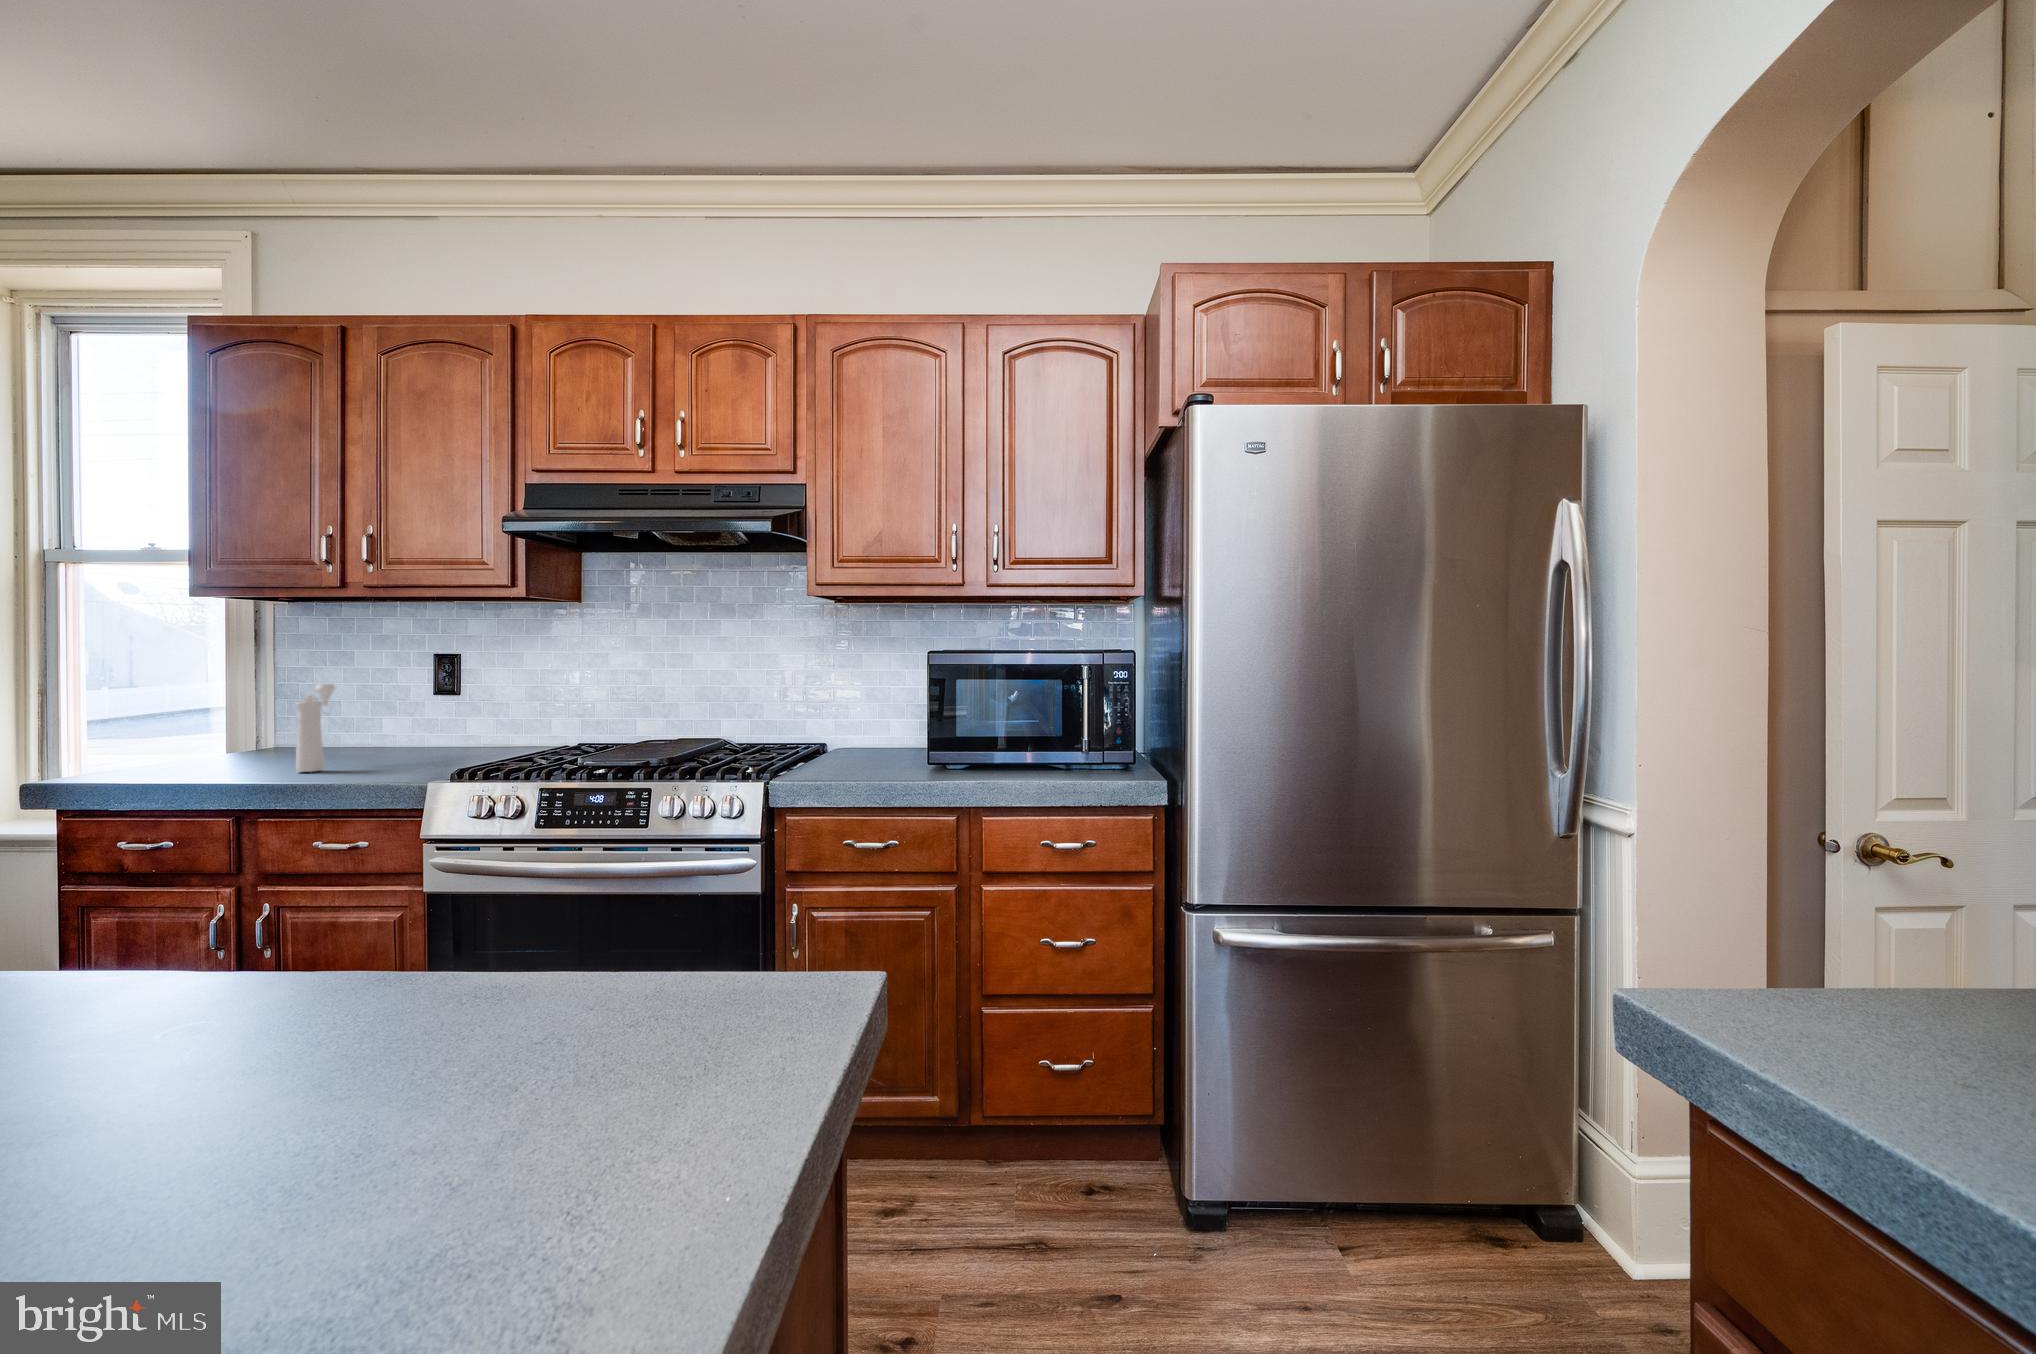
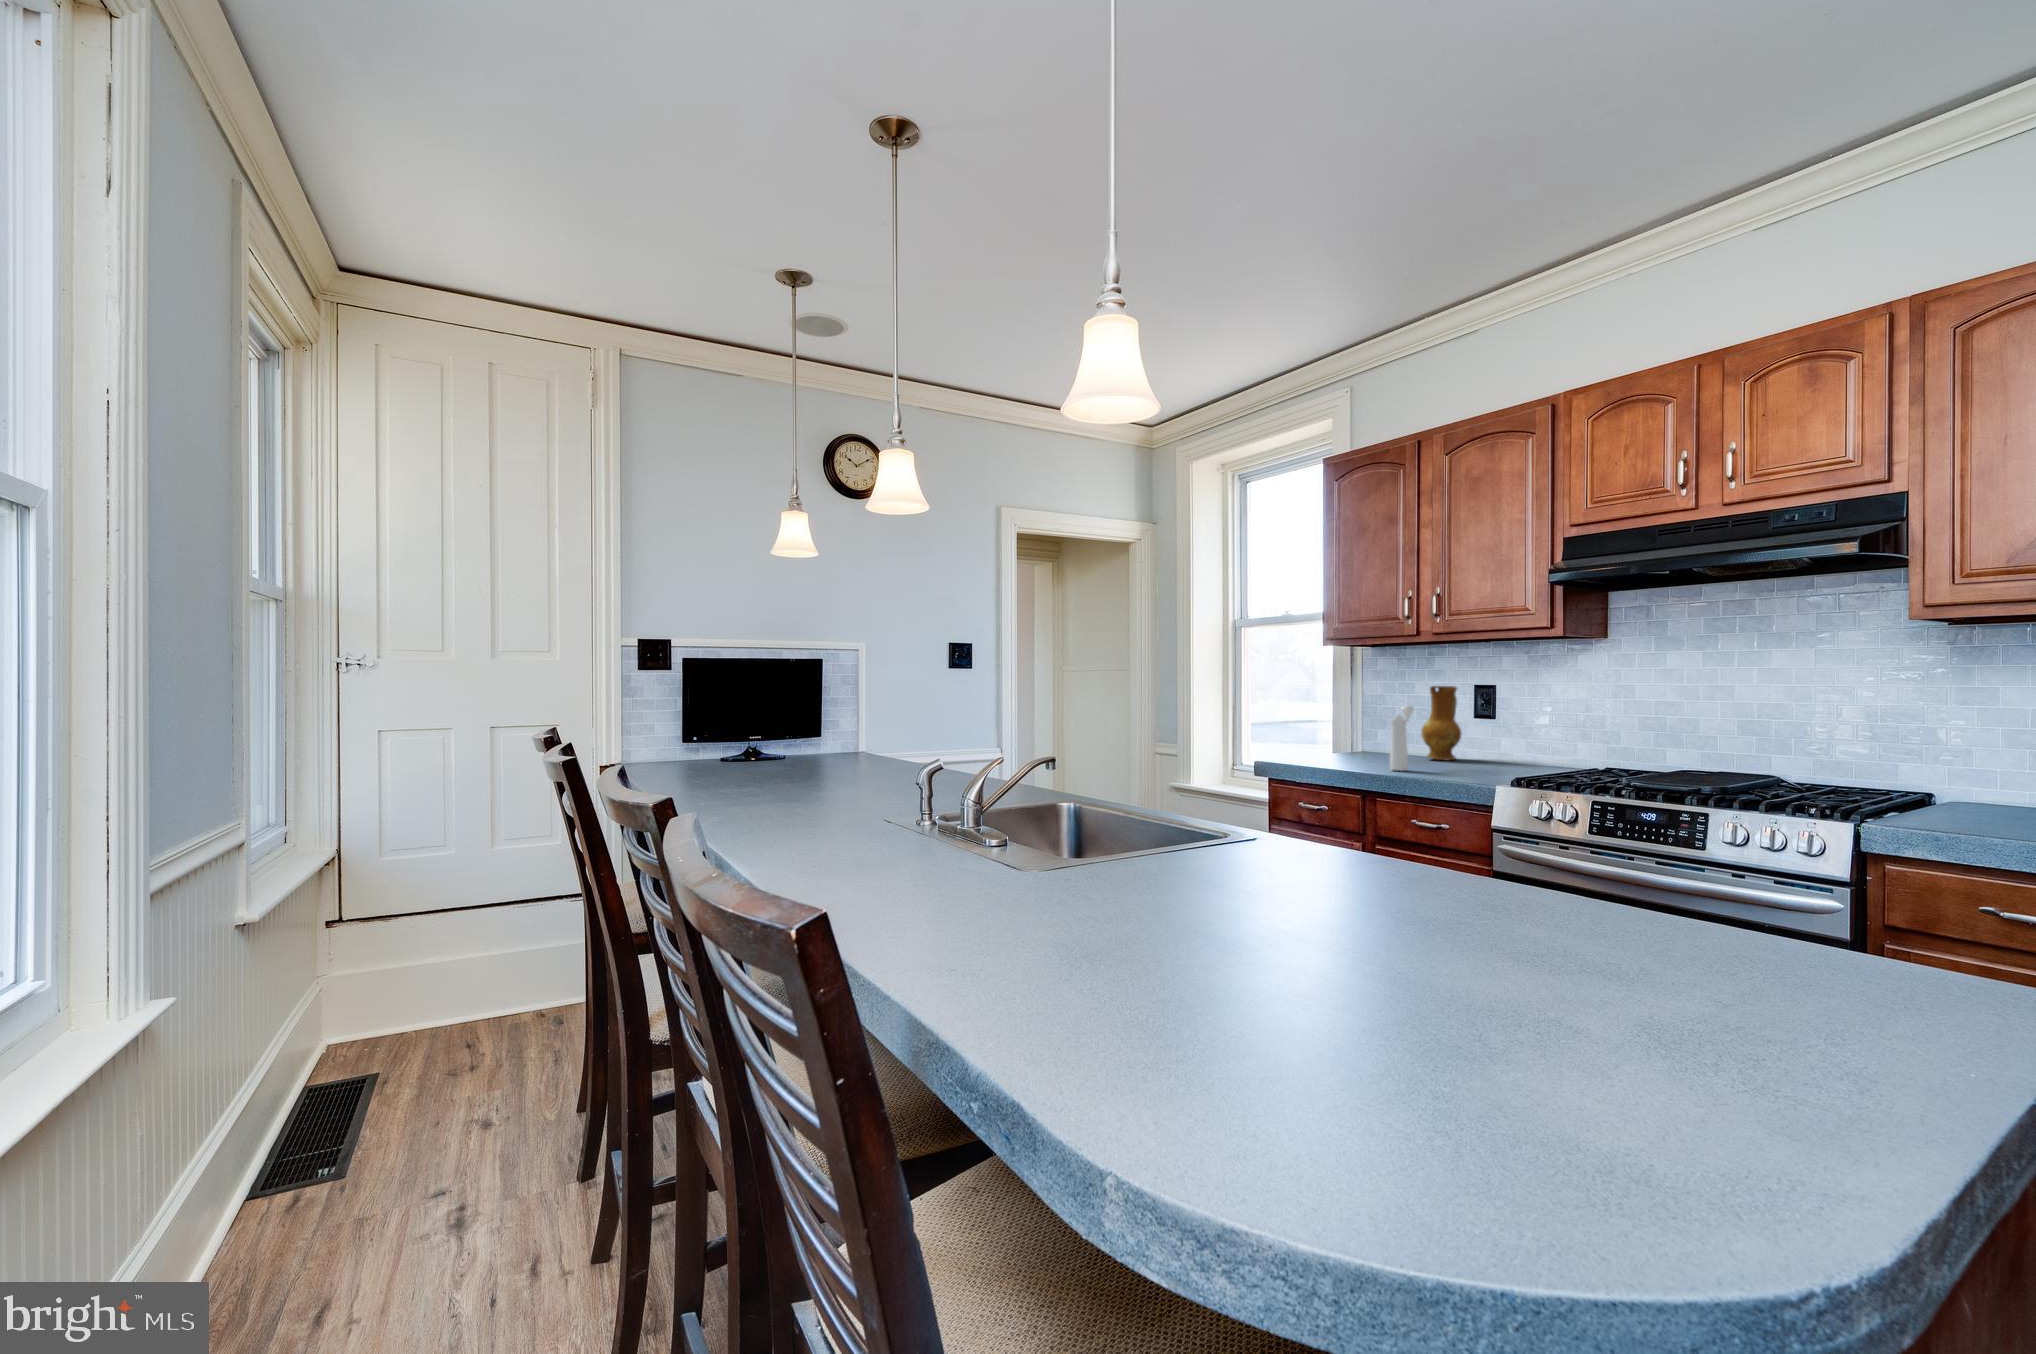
ceramic jug: none [350,658,405,755] -> present [1421,686,1462,761]

